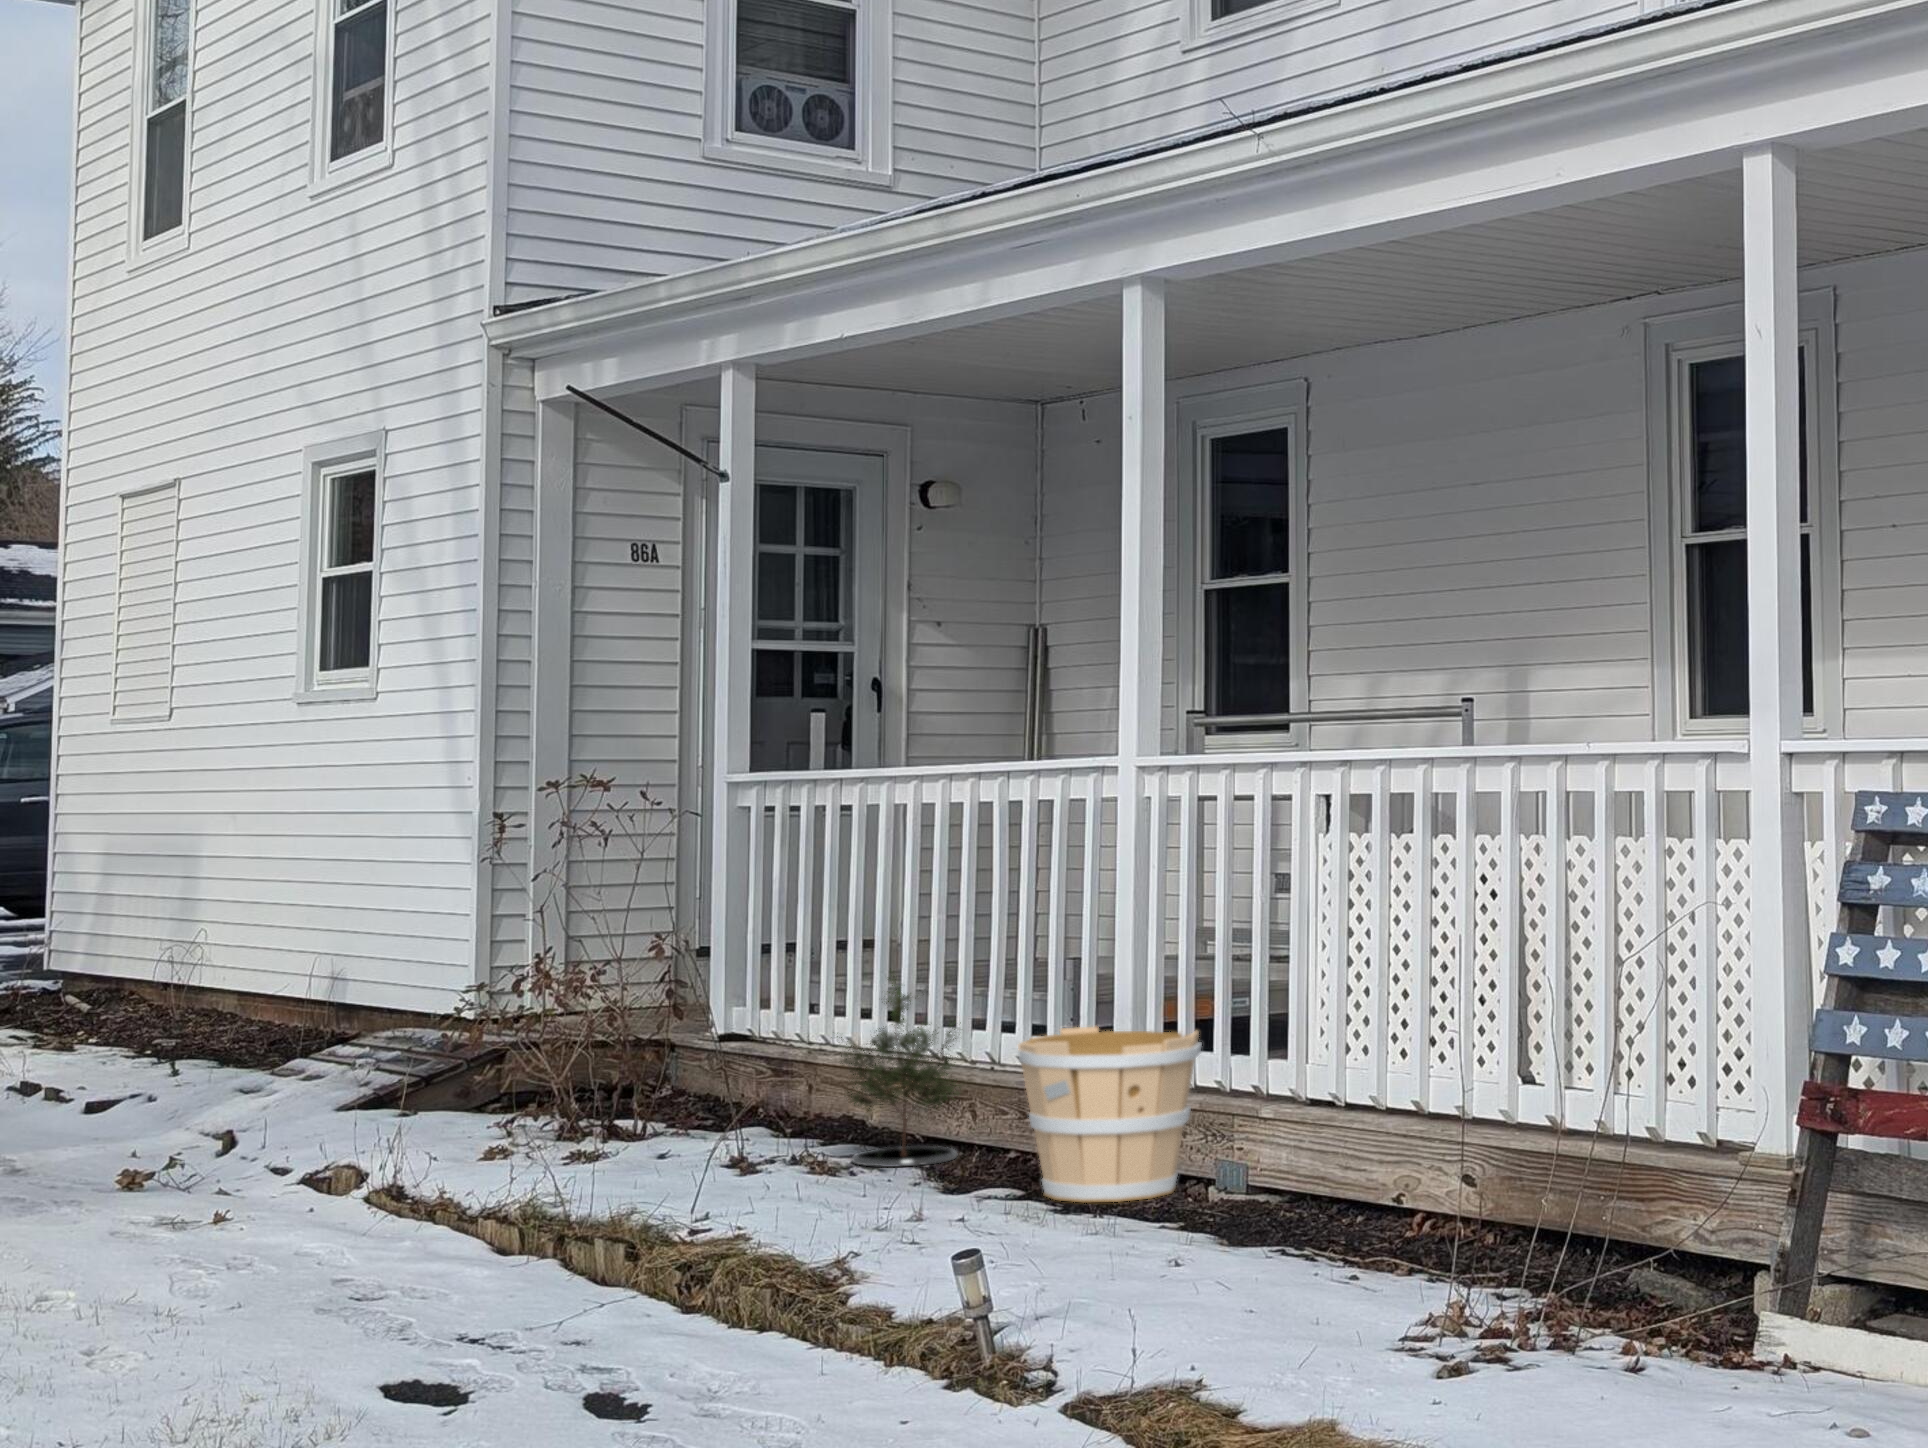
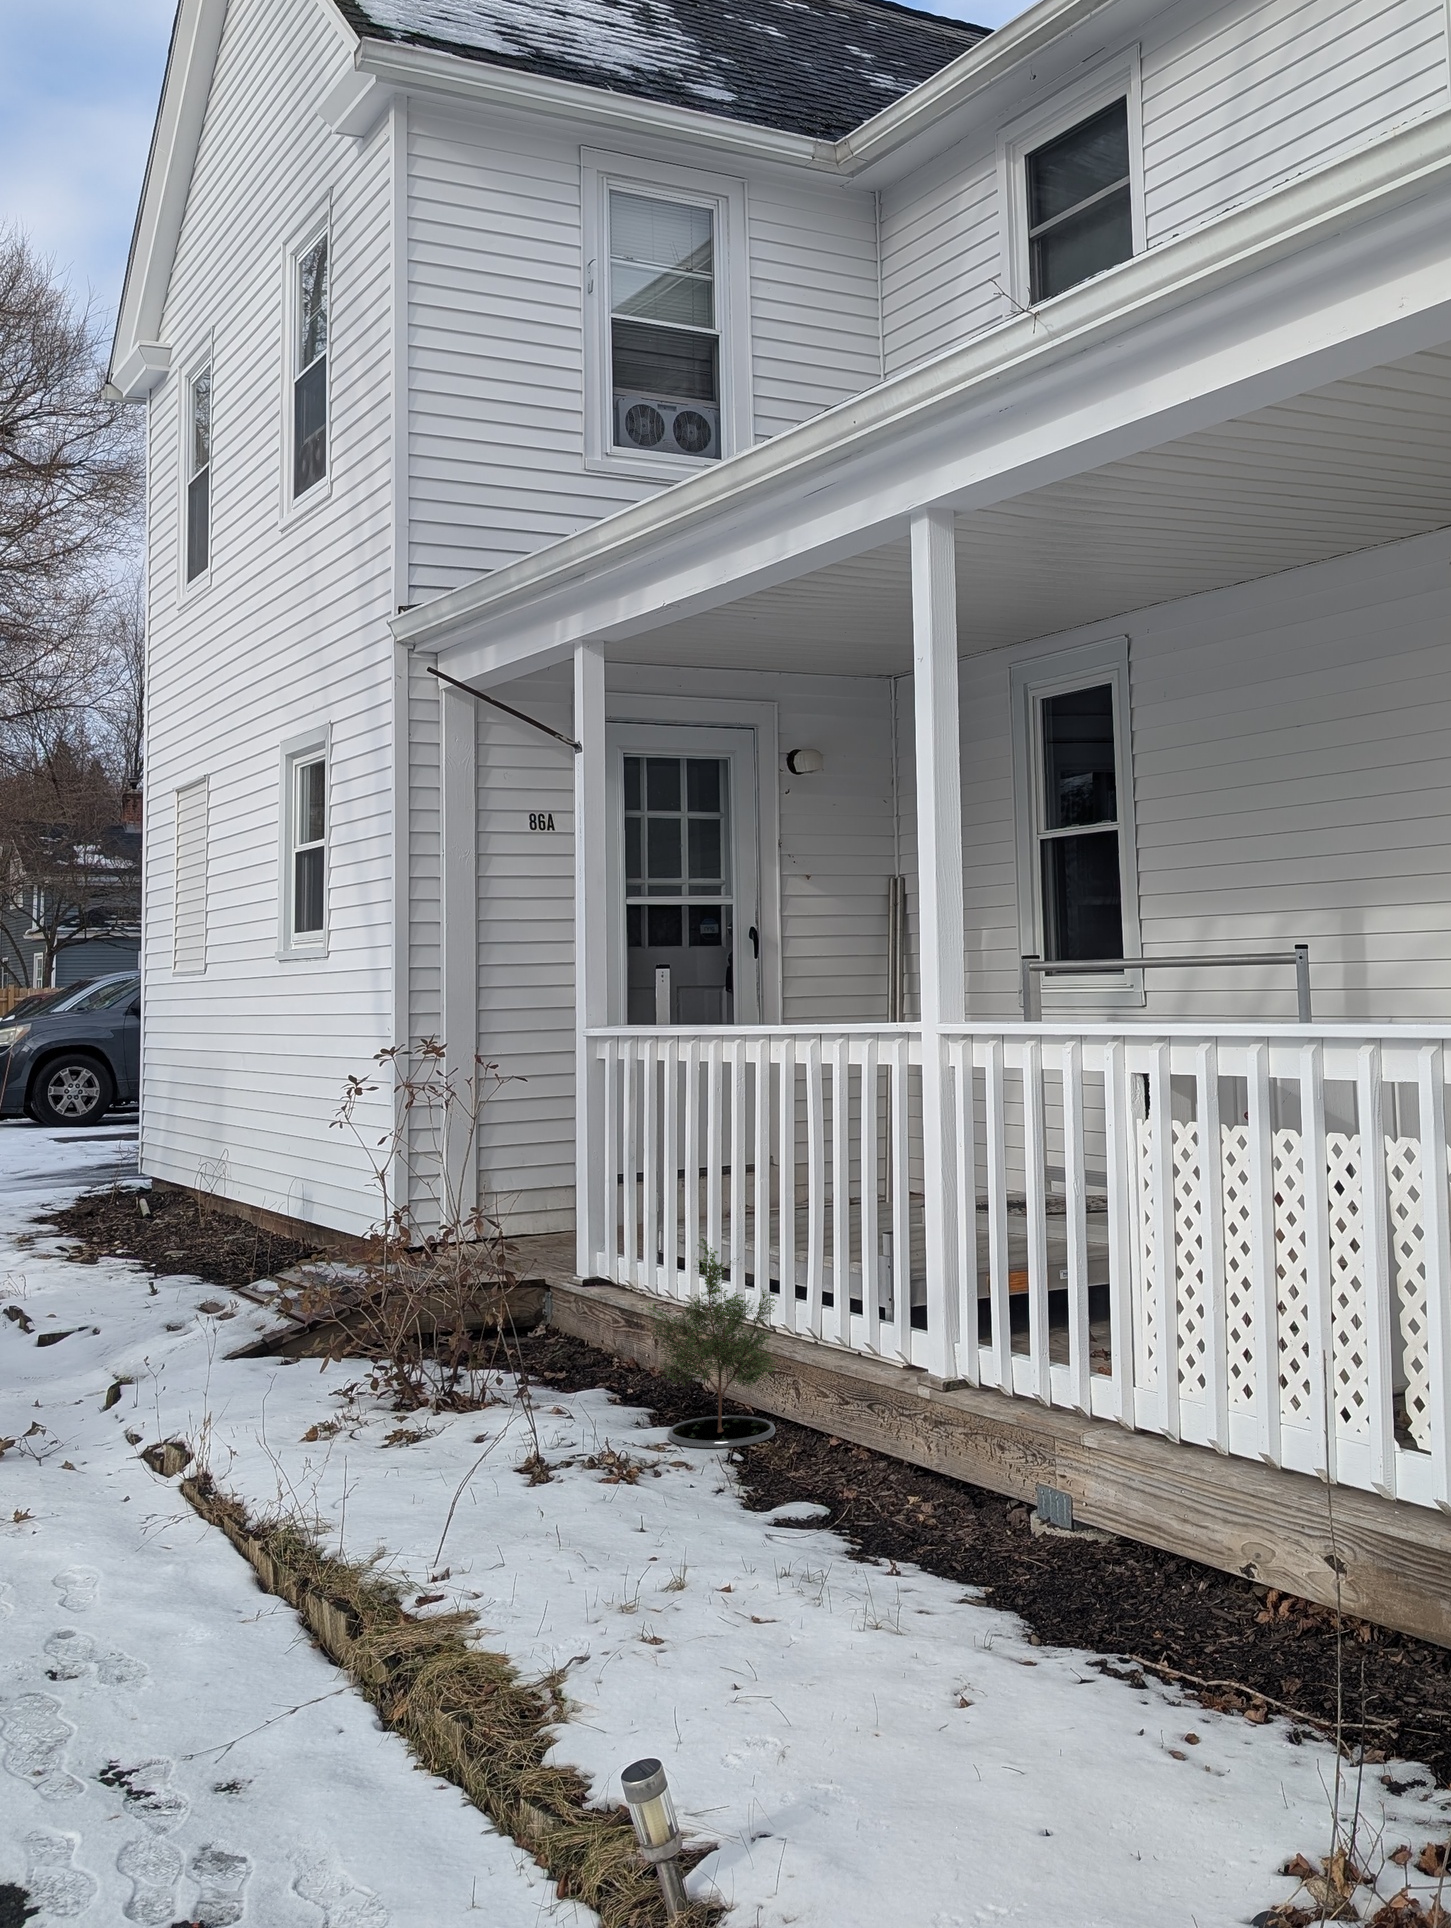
wooden bucket: present [1018,1026,1202,1202] -> none [805,1319,1012,1537]

